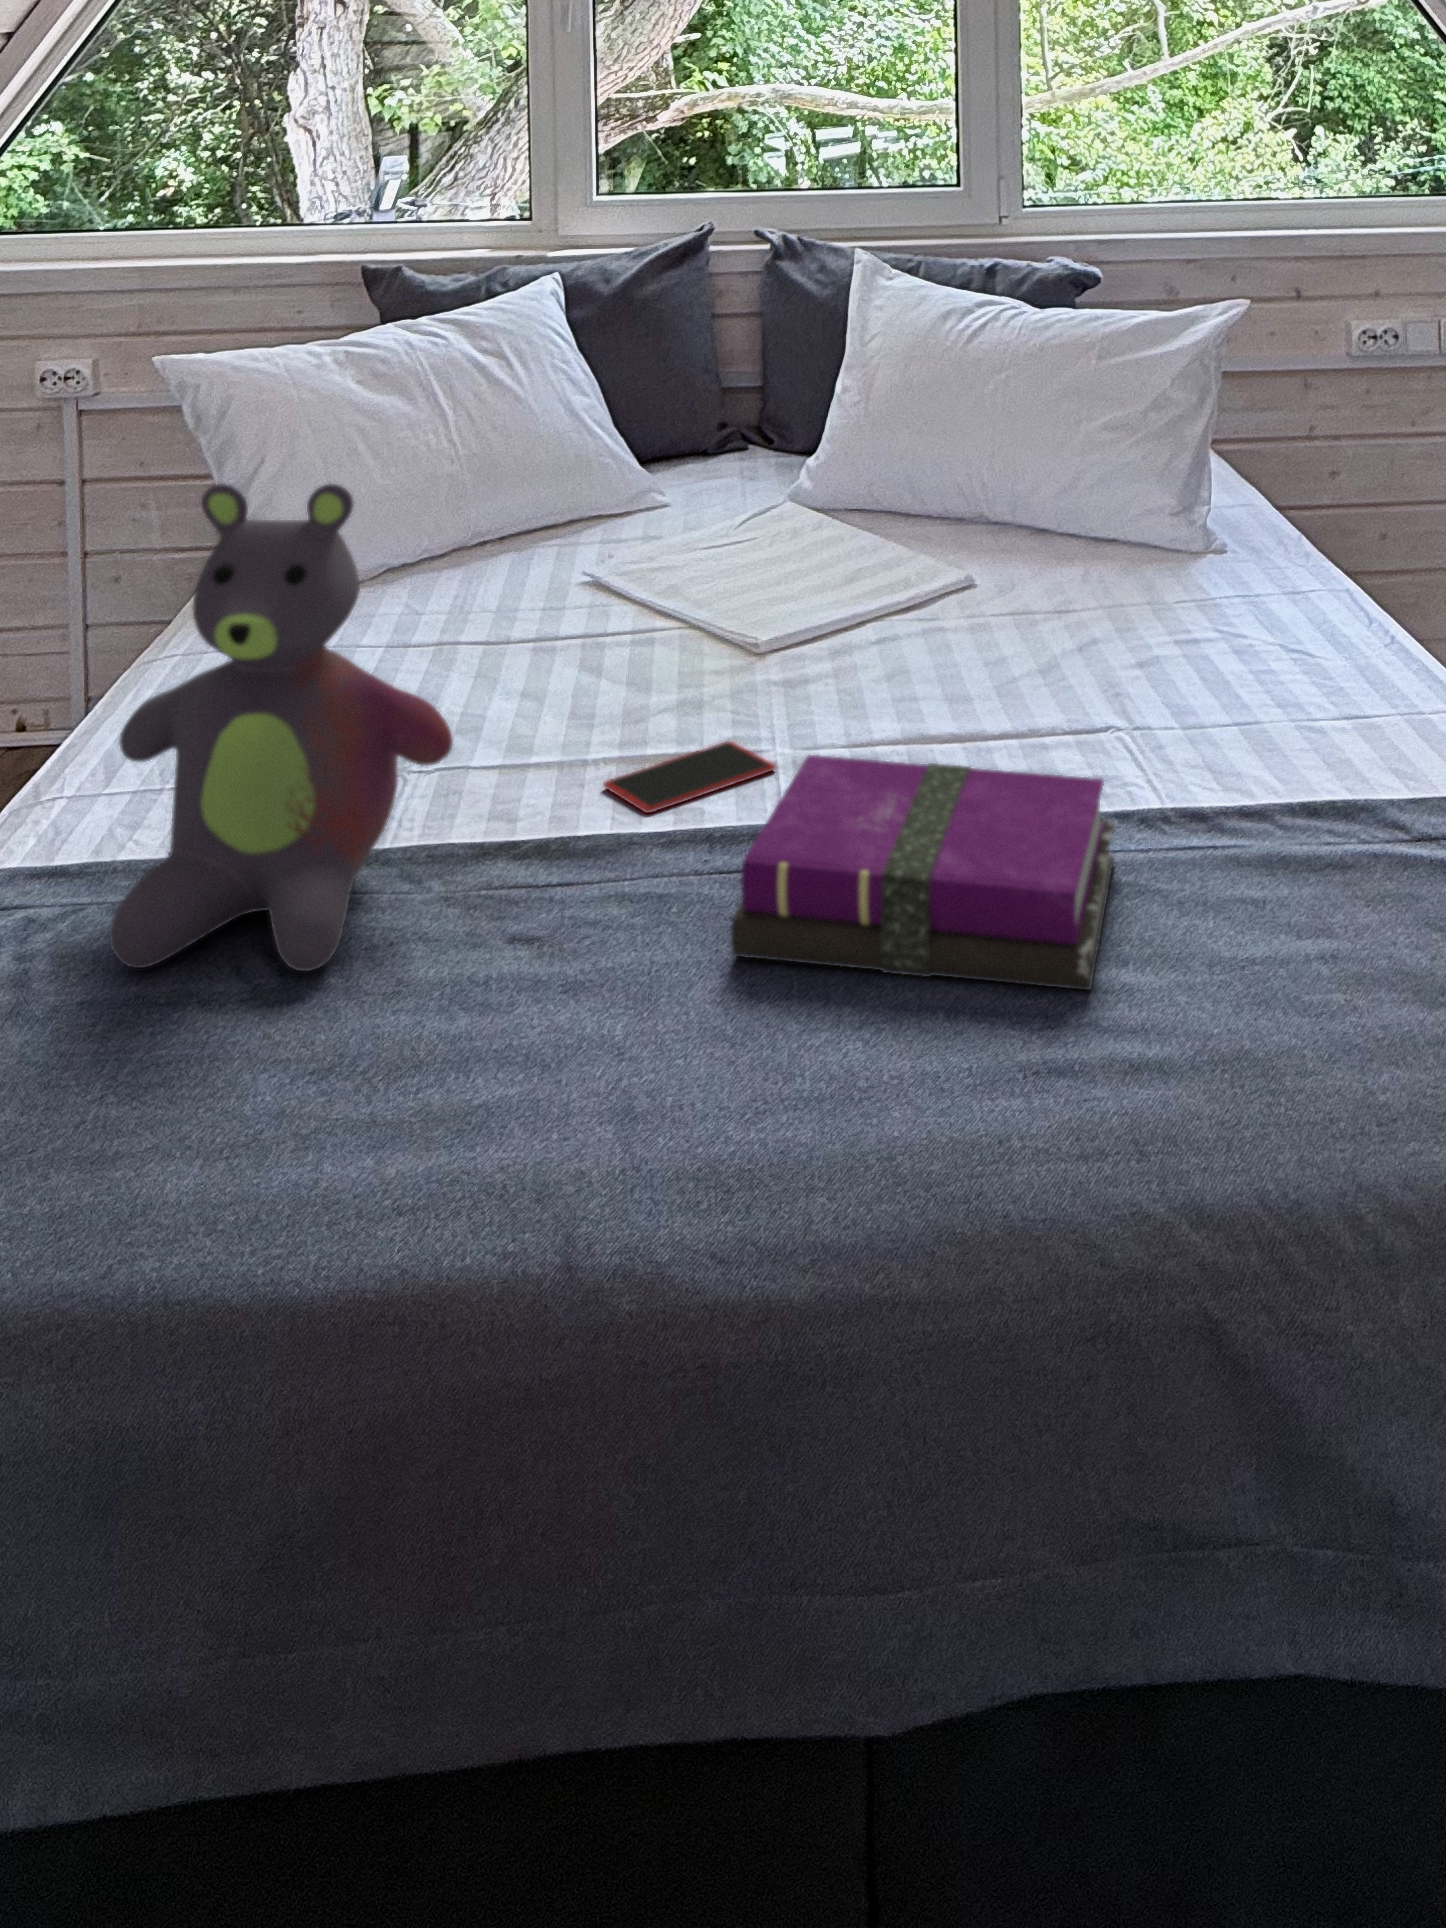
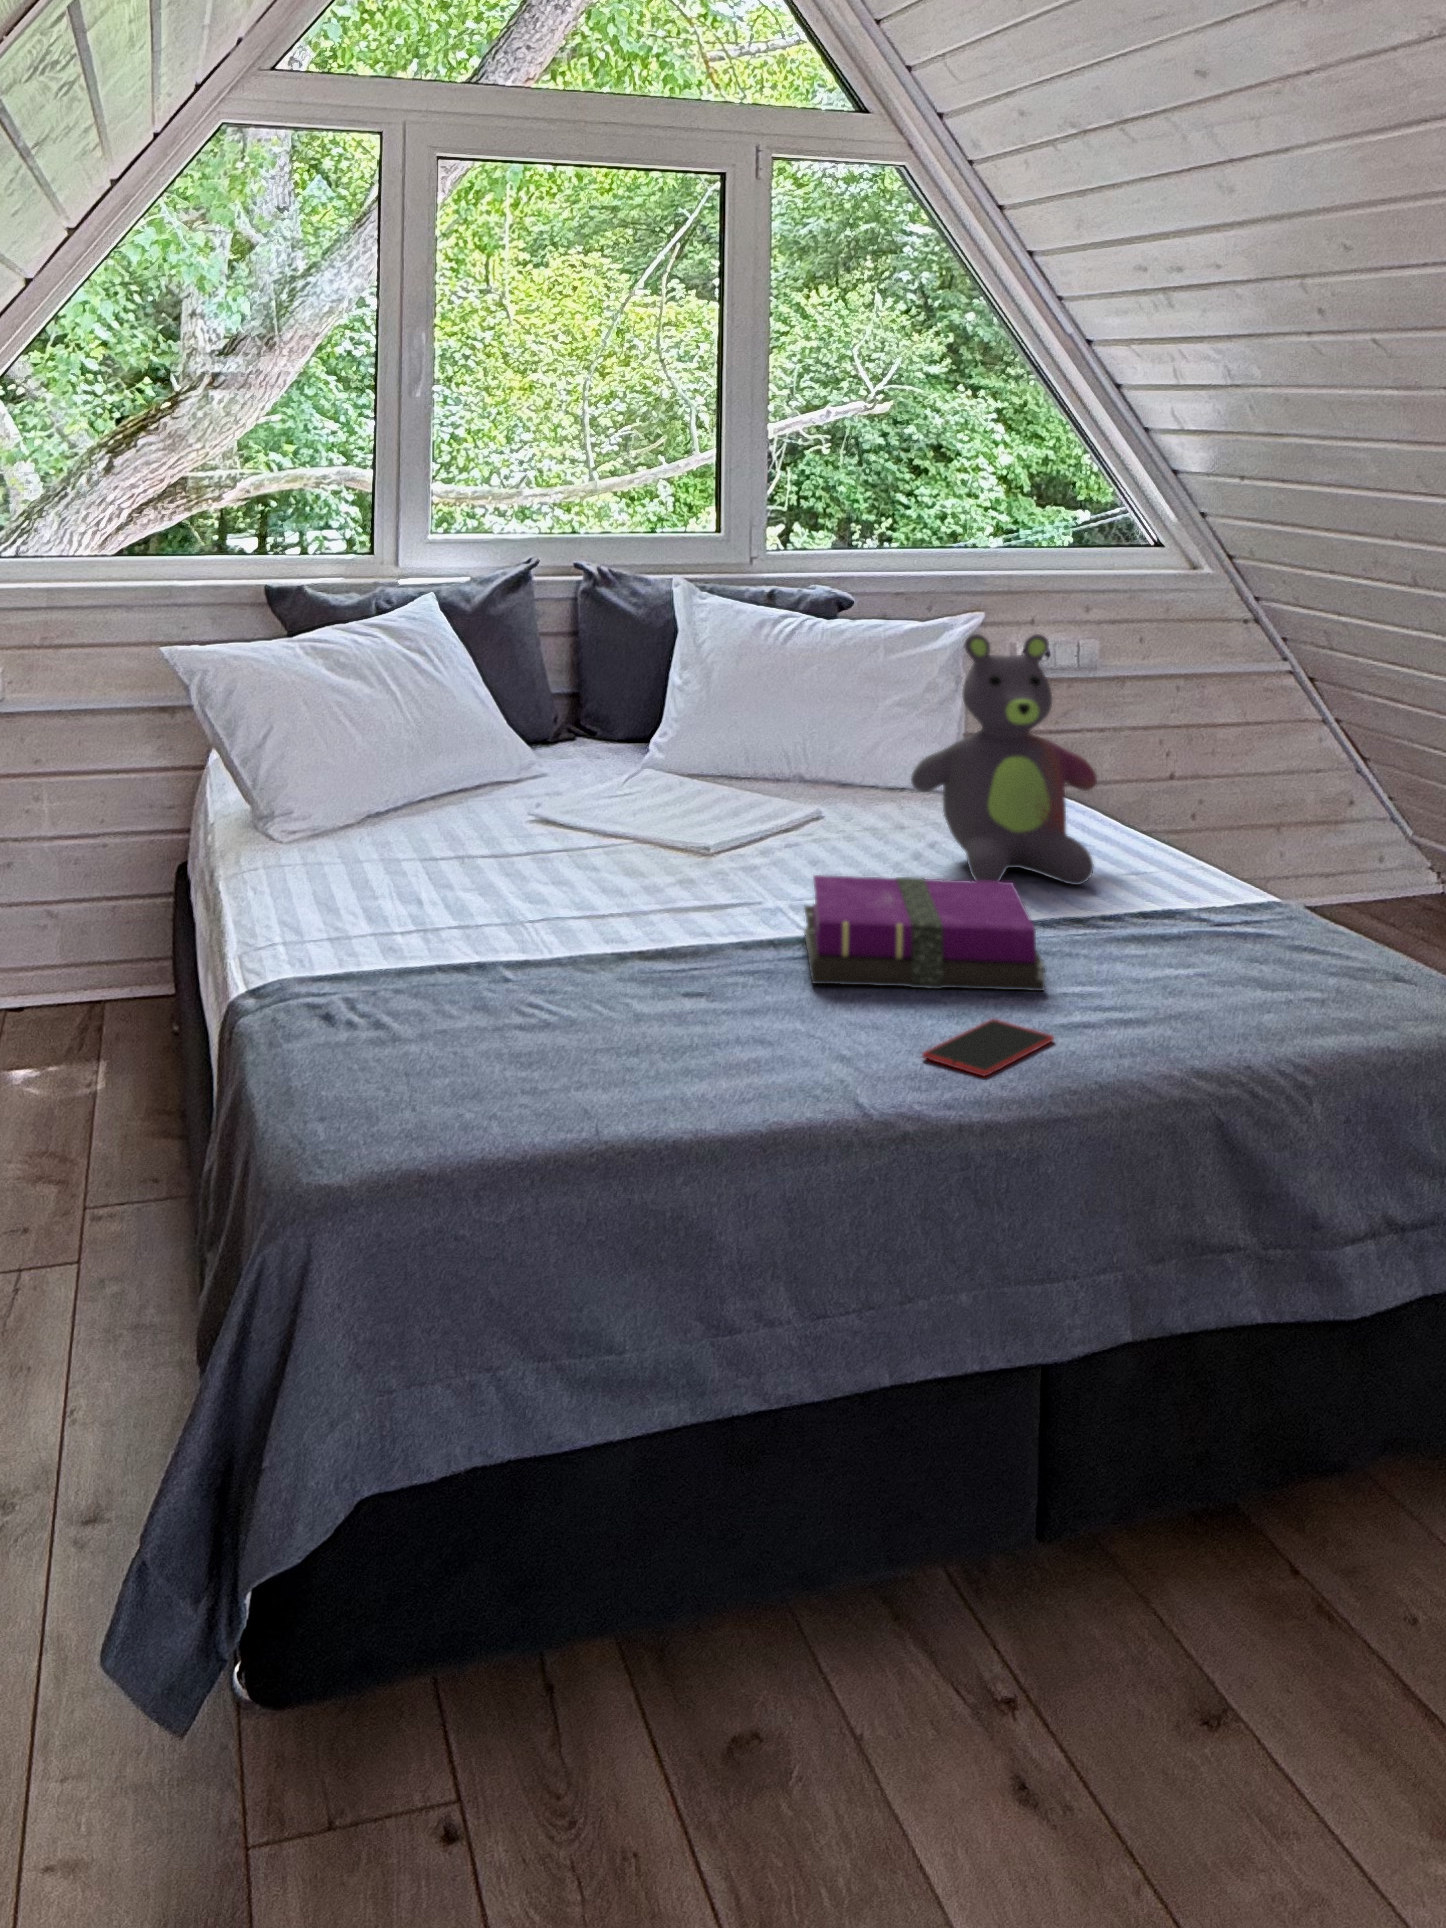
stuffed bear: present [109,484,453,971] -> present [911,634,1097,885]
smartphone: present [603,741,775,813] -> present [923,1019,1054,1076]

